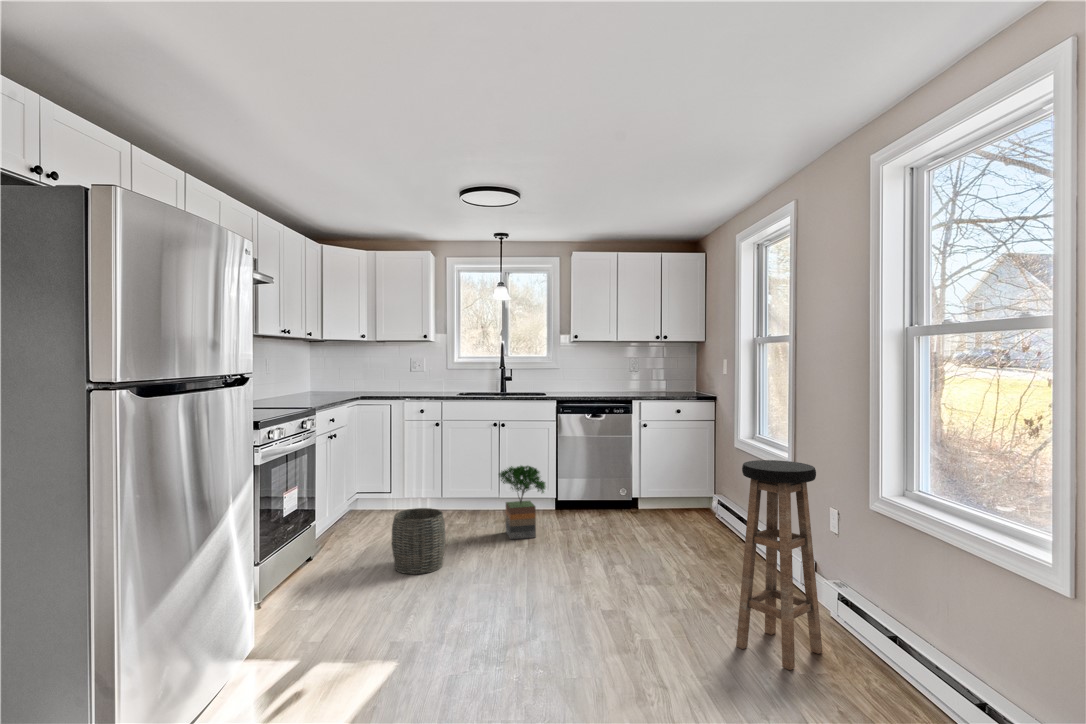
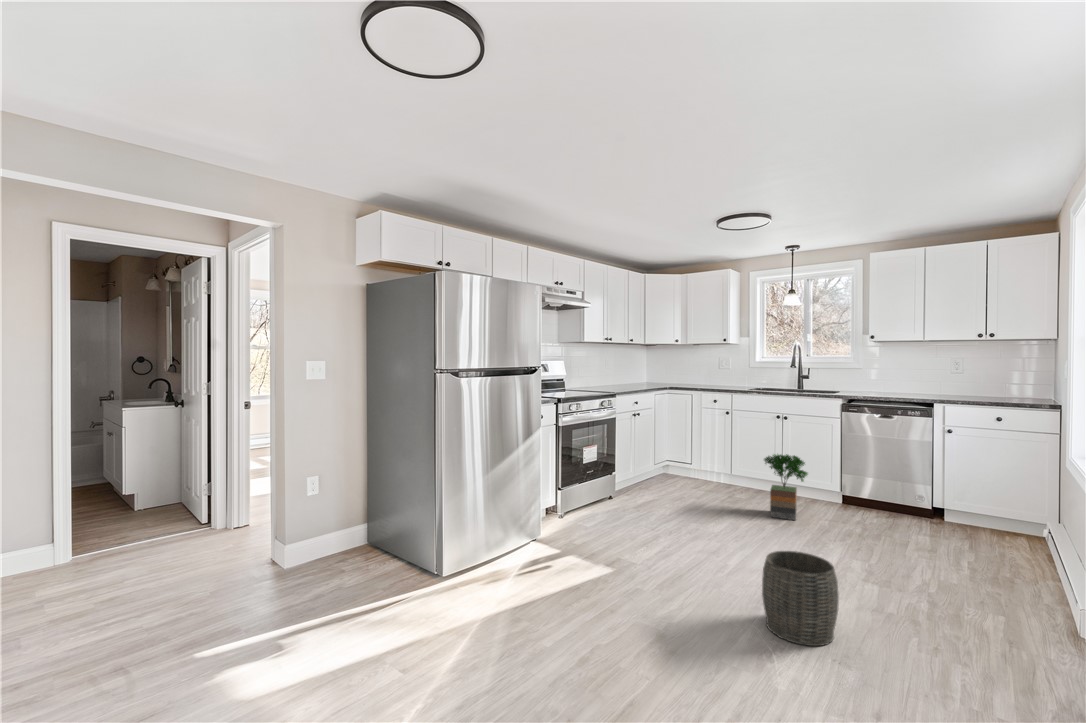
bar stool: present [736,460,822,670] -> none [910,468,1022,693]
woven basket: present [392,508,446,574] -> present [762,551,839,646]

